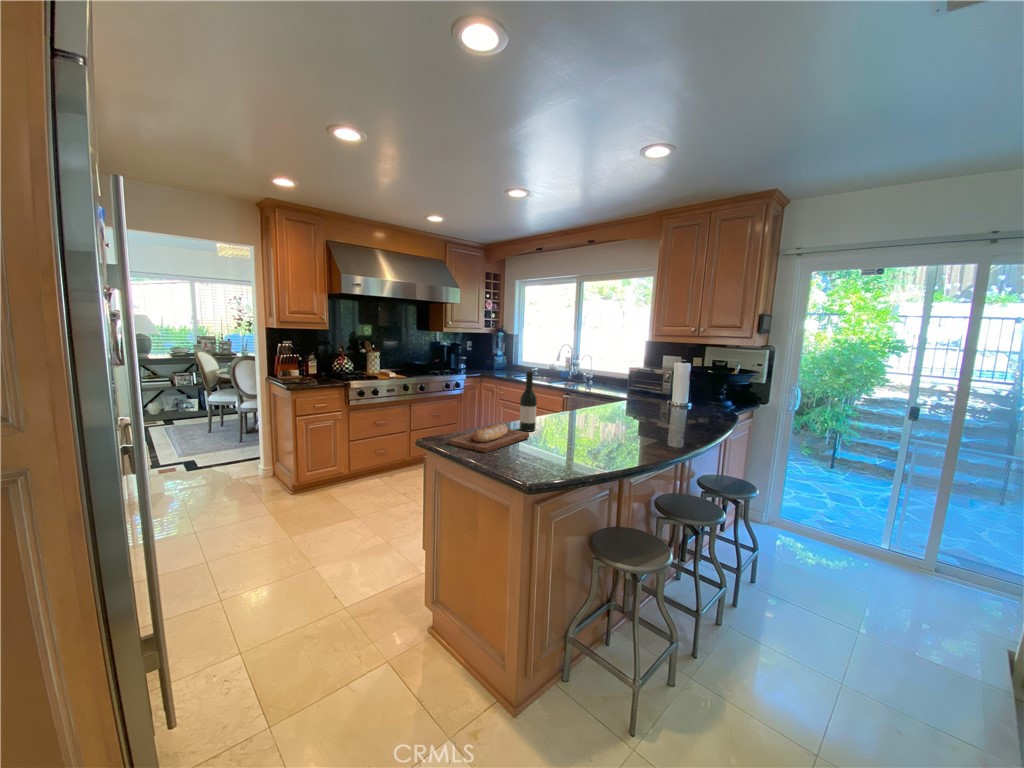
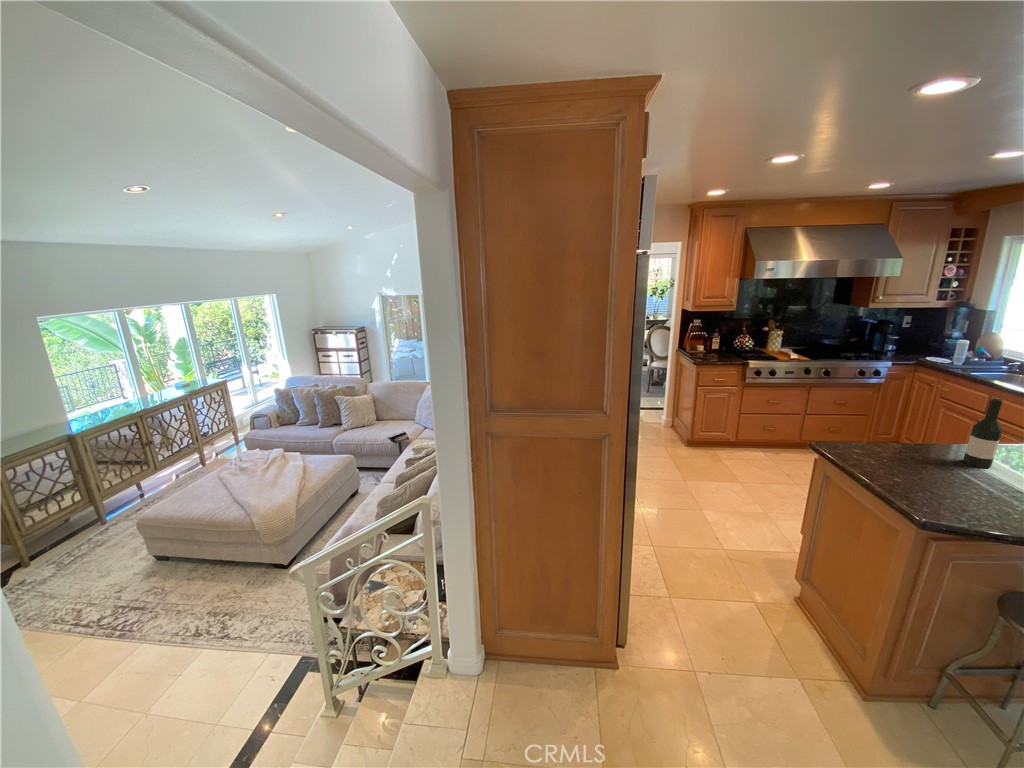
bread loaf: present [449,423,529,453] -> none [857,452,977,484]

